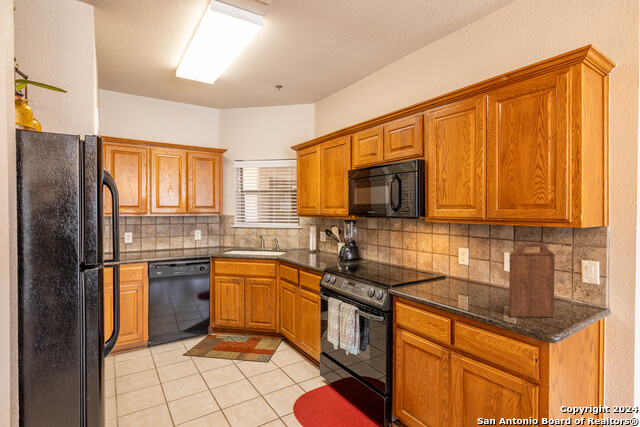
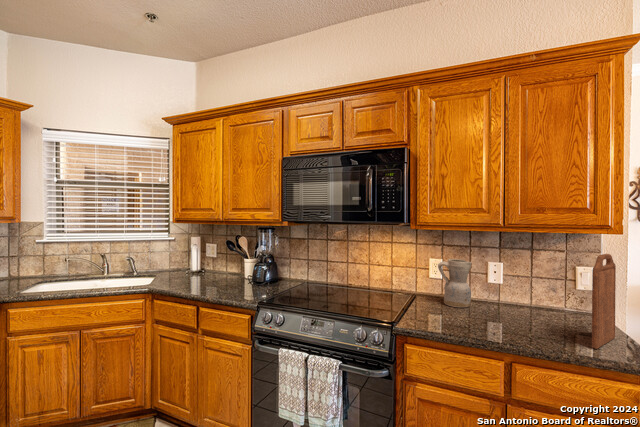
ceramic pitcher: none [452,247,479,288] -> present [438,259,472,307]

